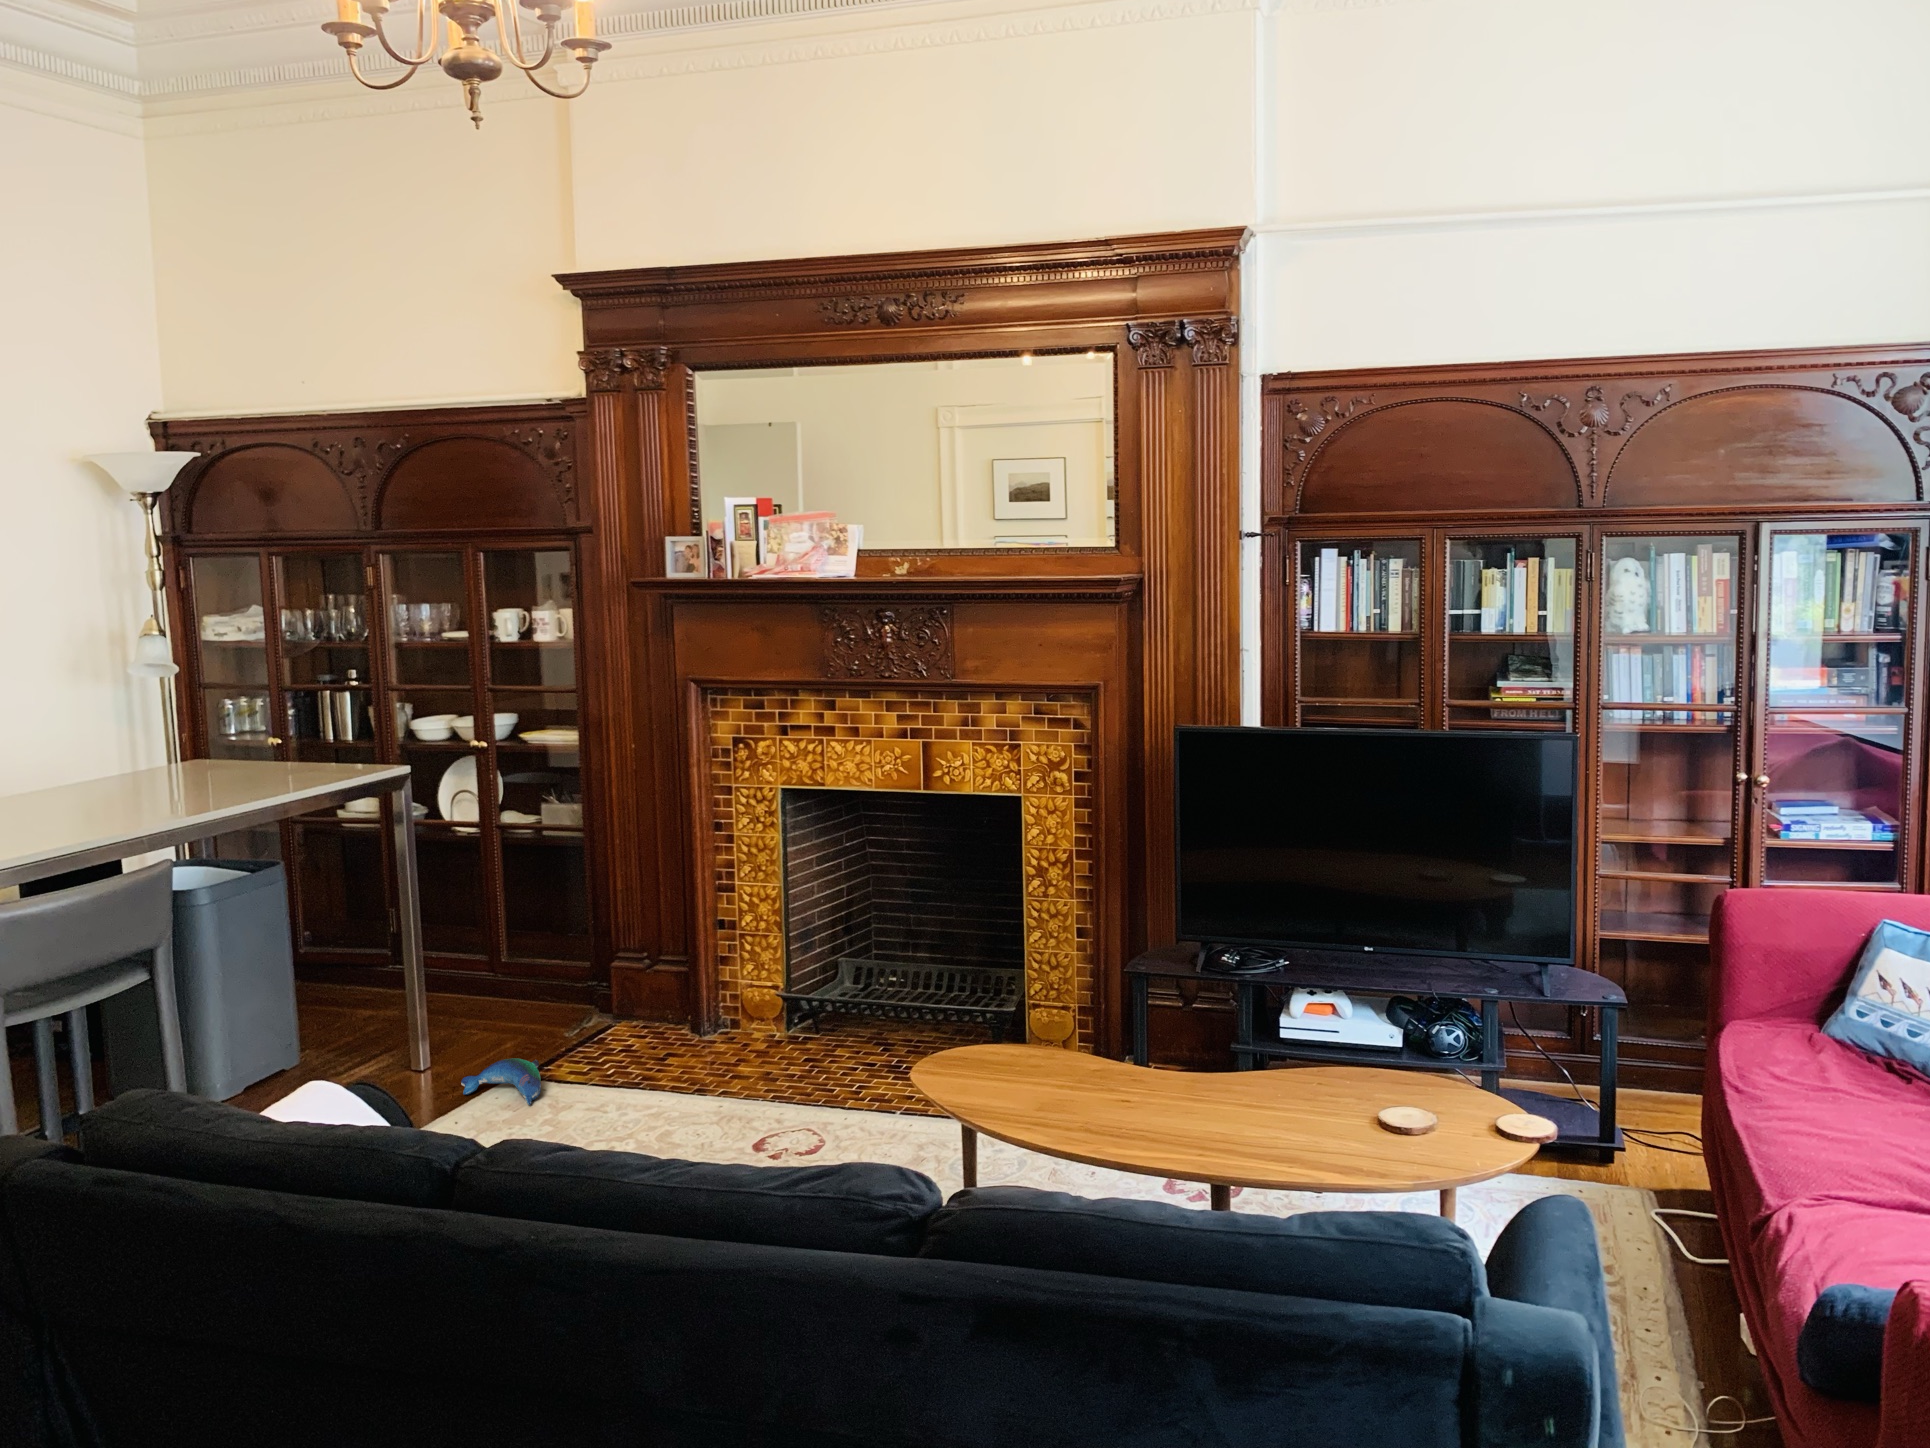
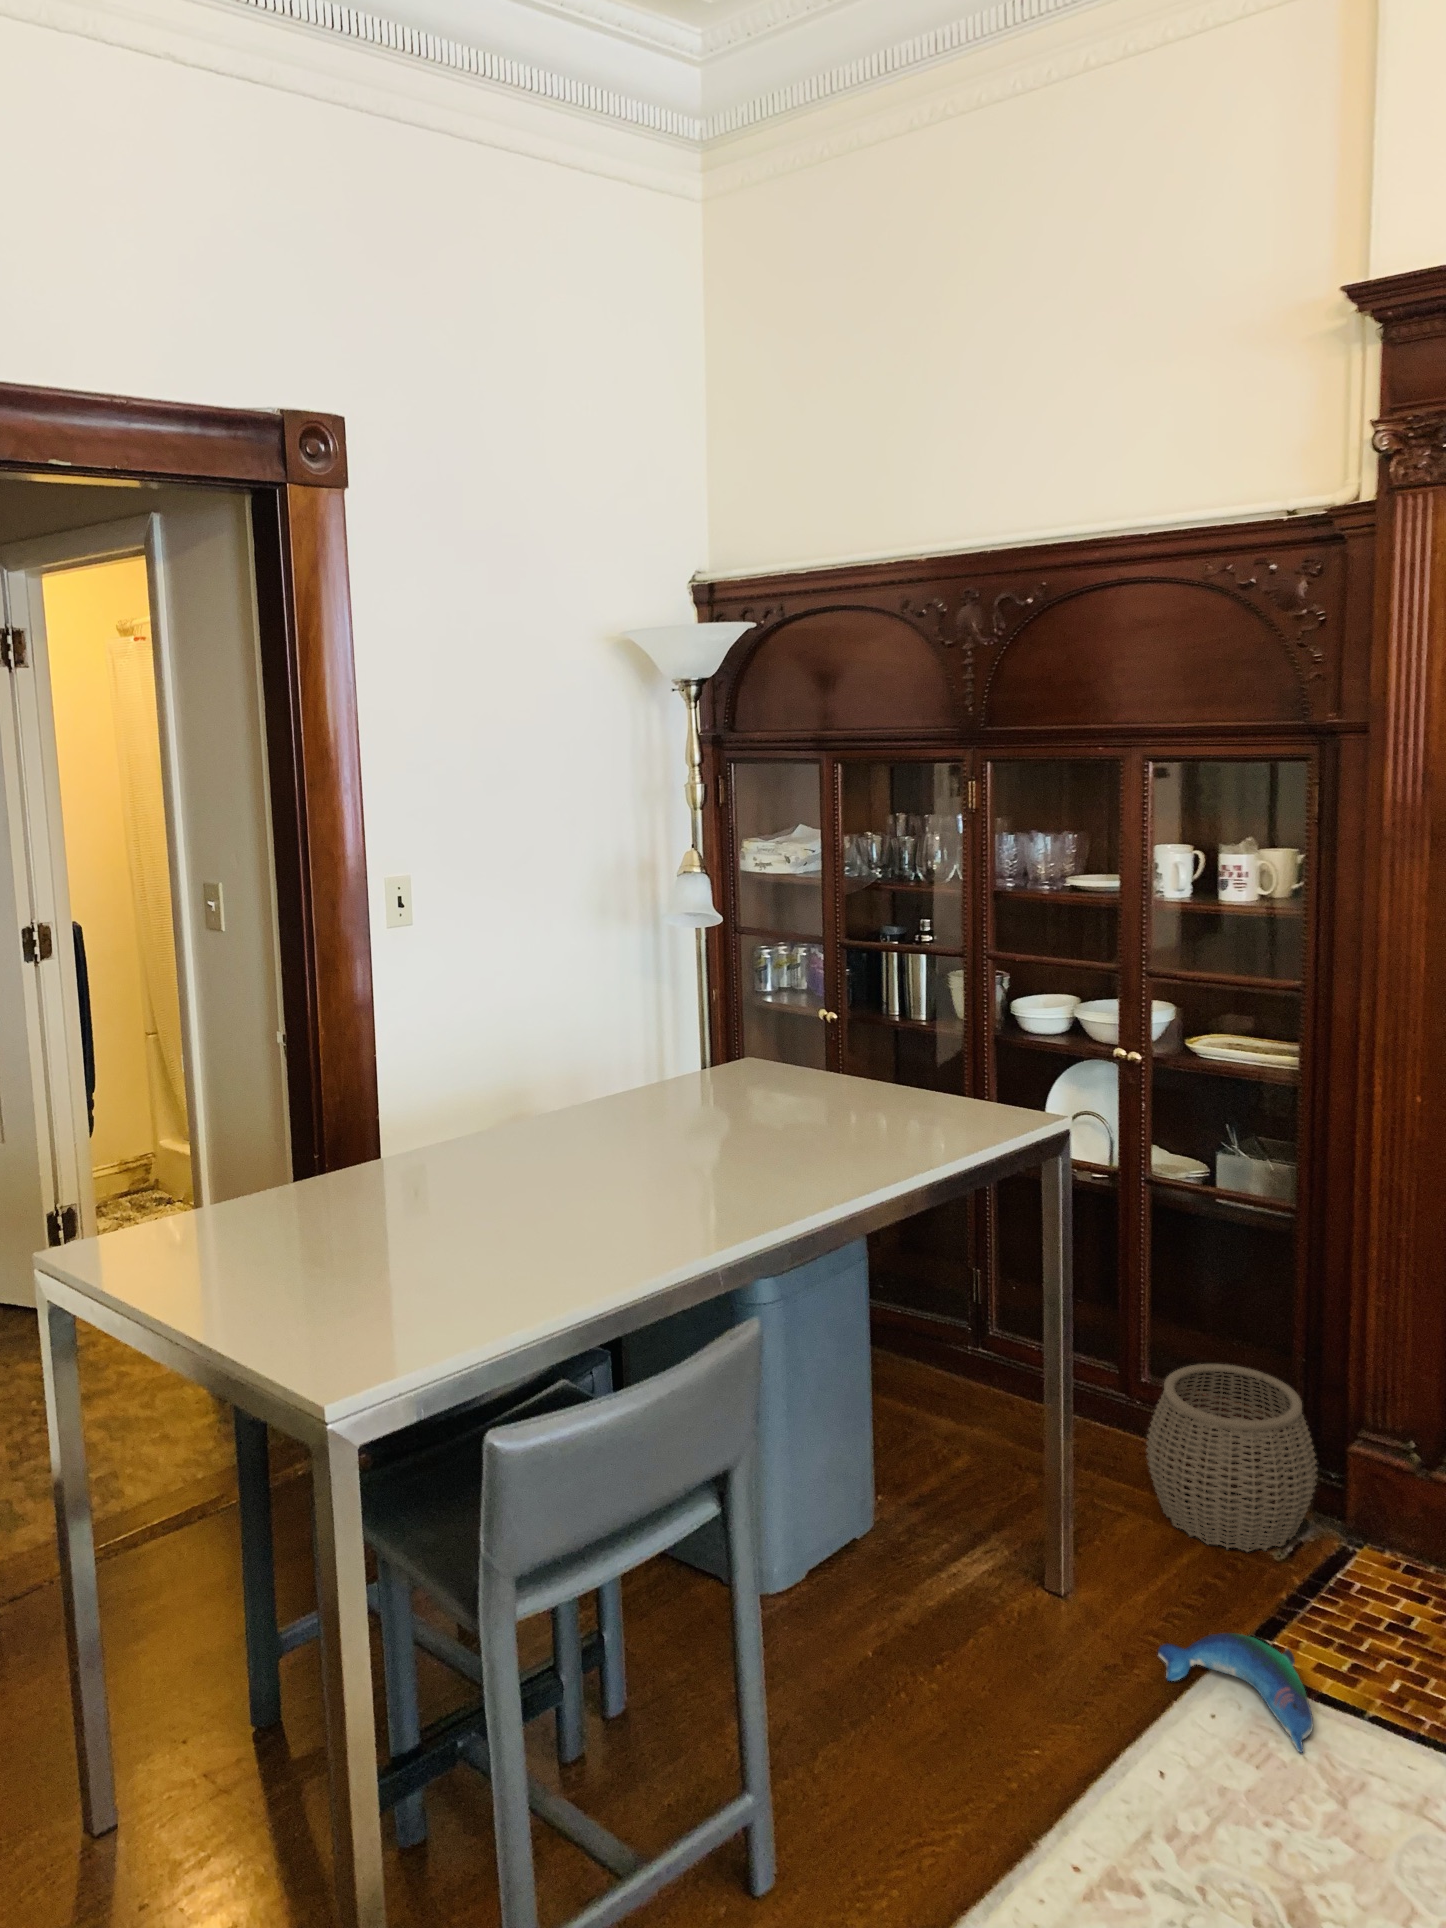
woven basket: none [488,931,594,1038] -> present [1146,1364,1317,1552]

